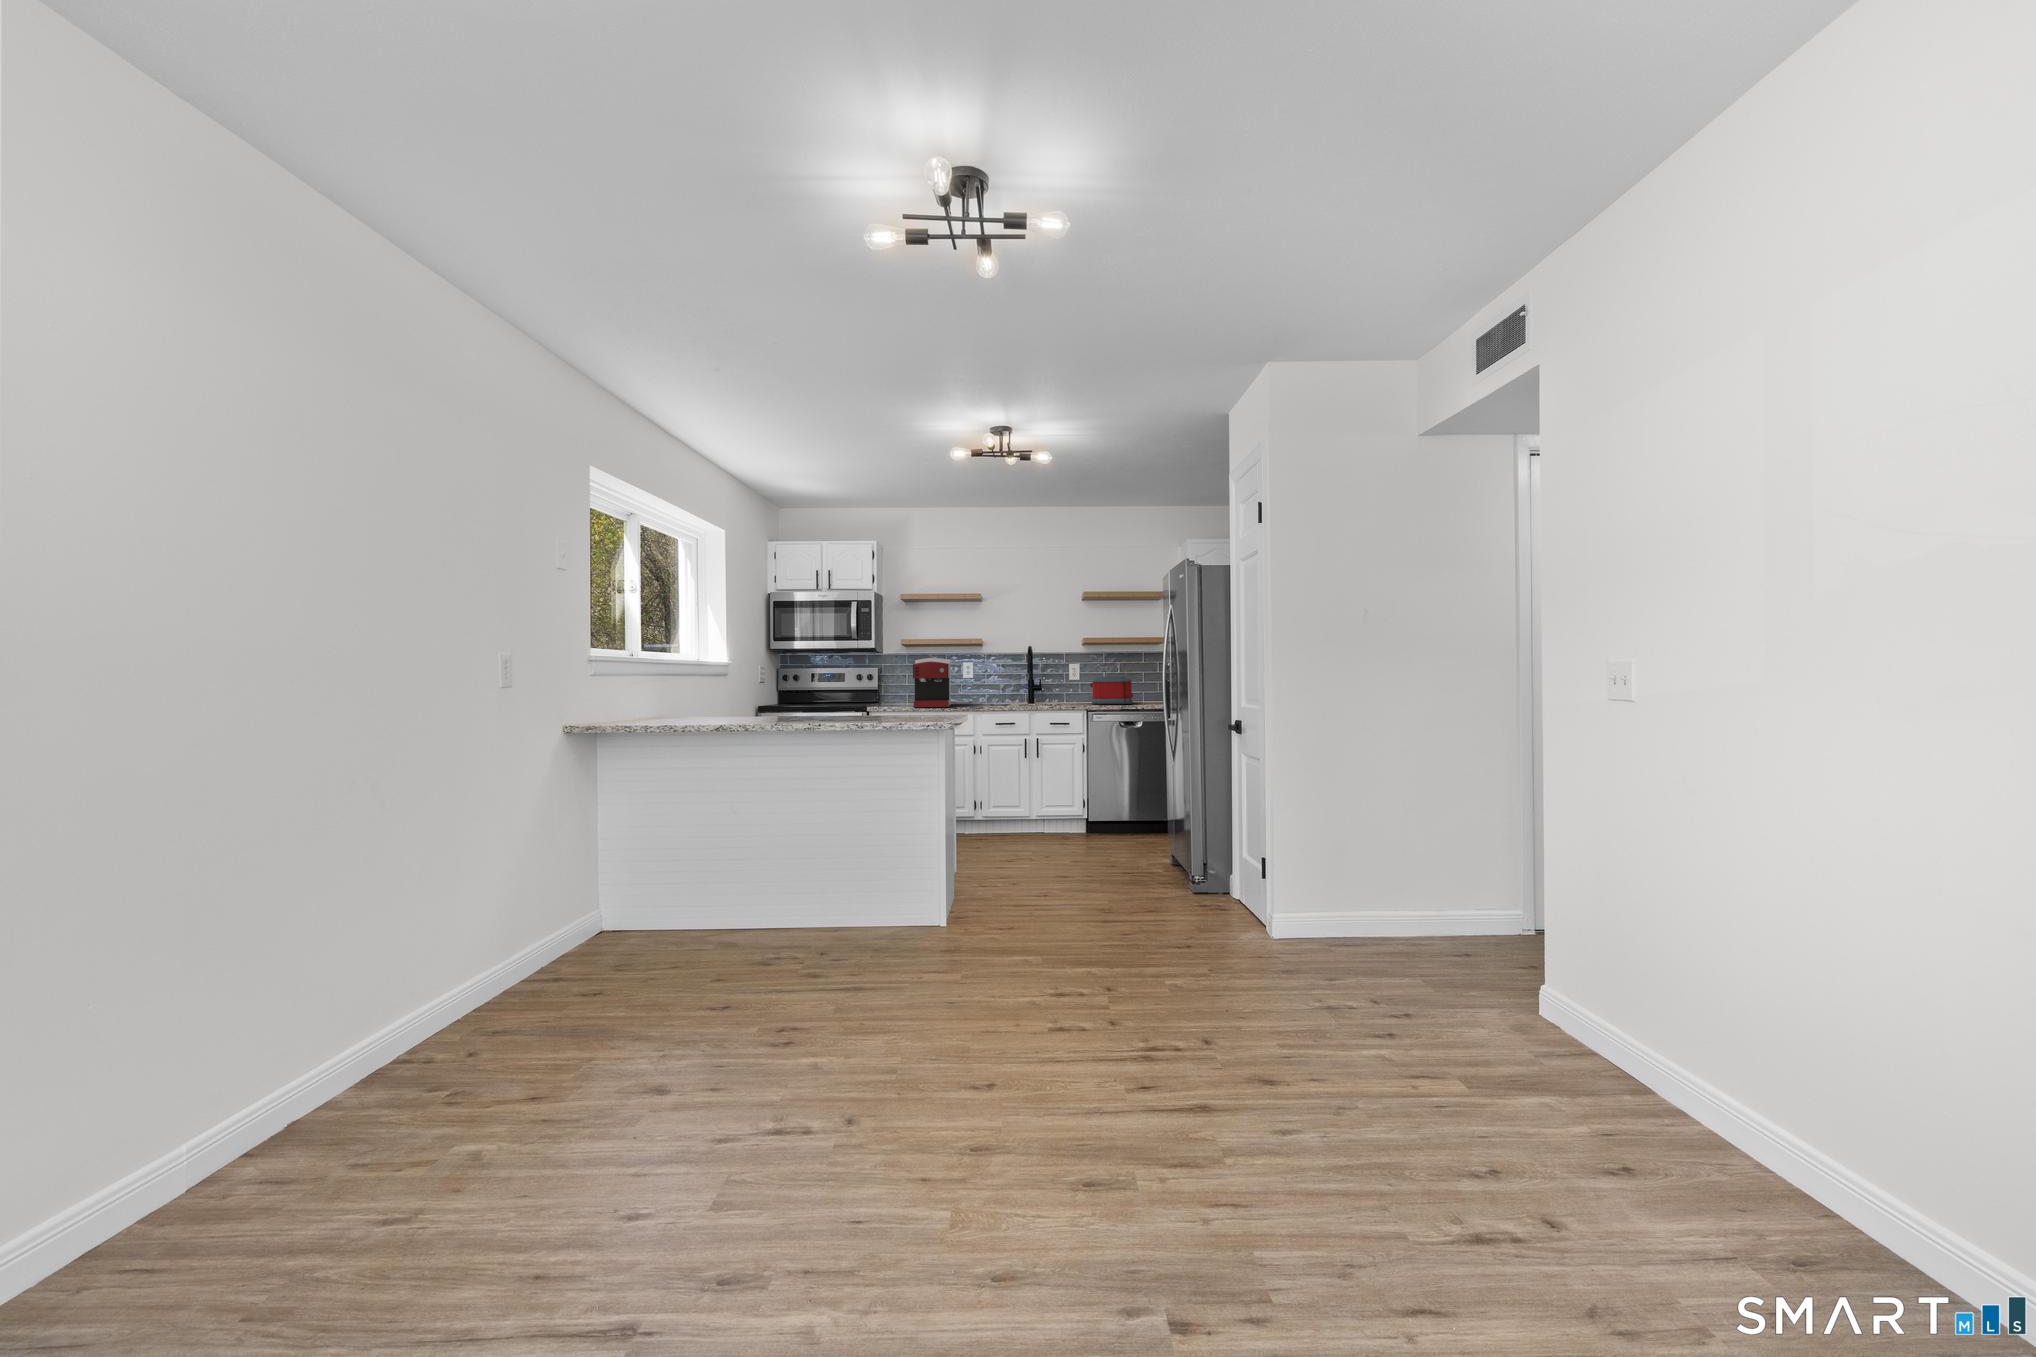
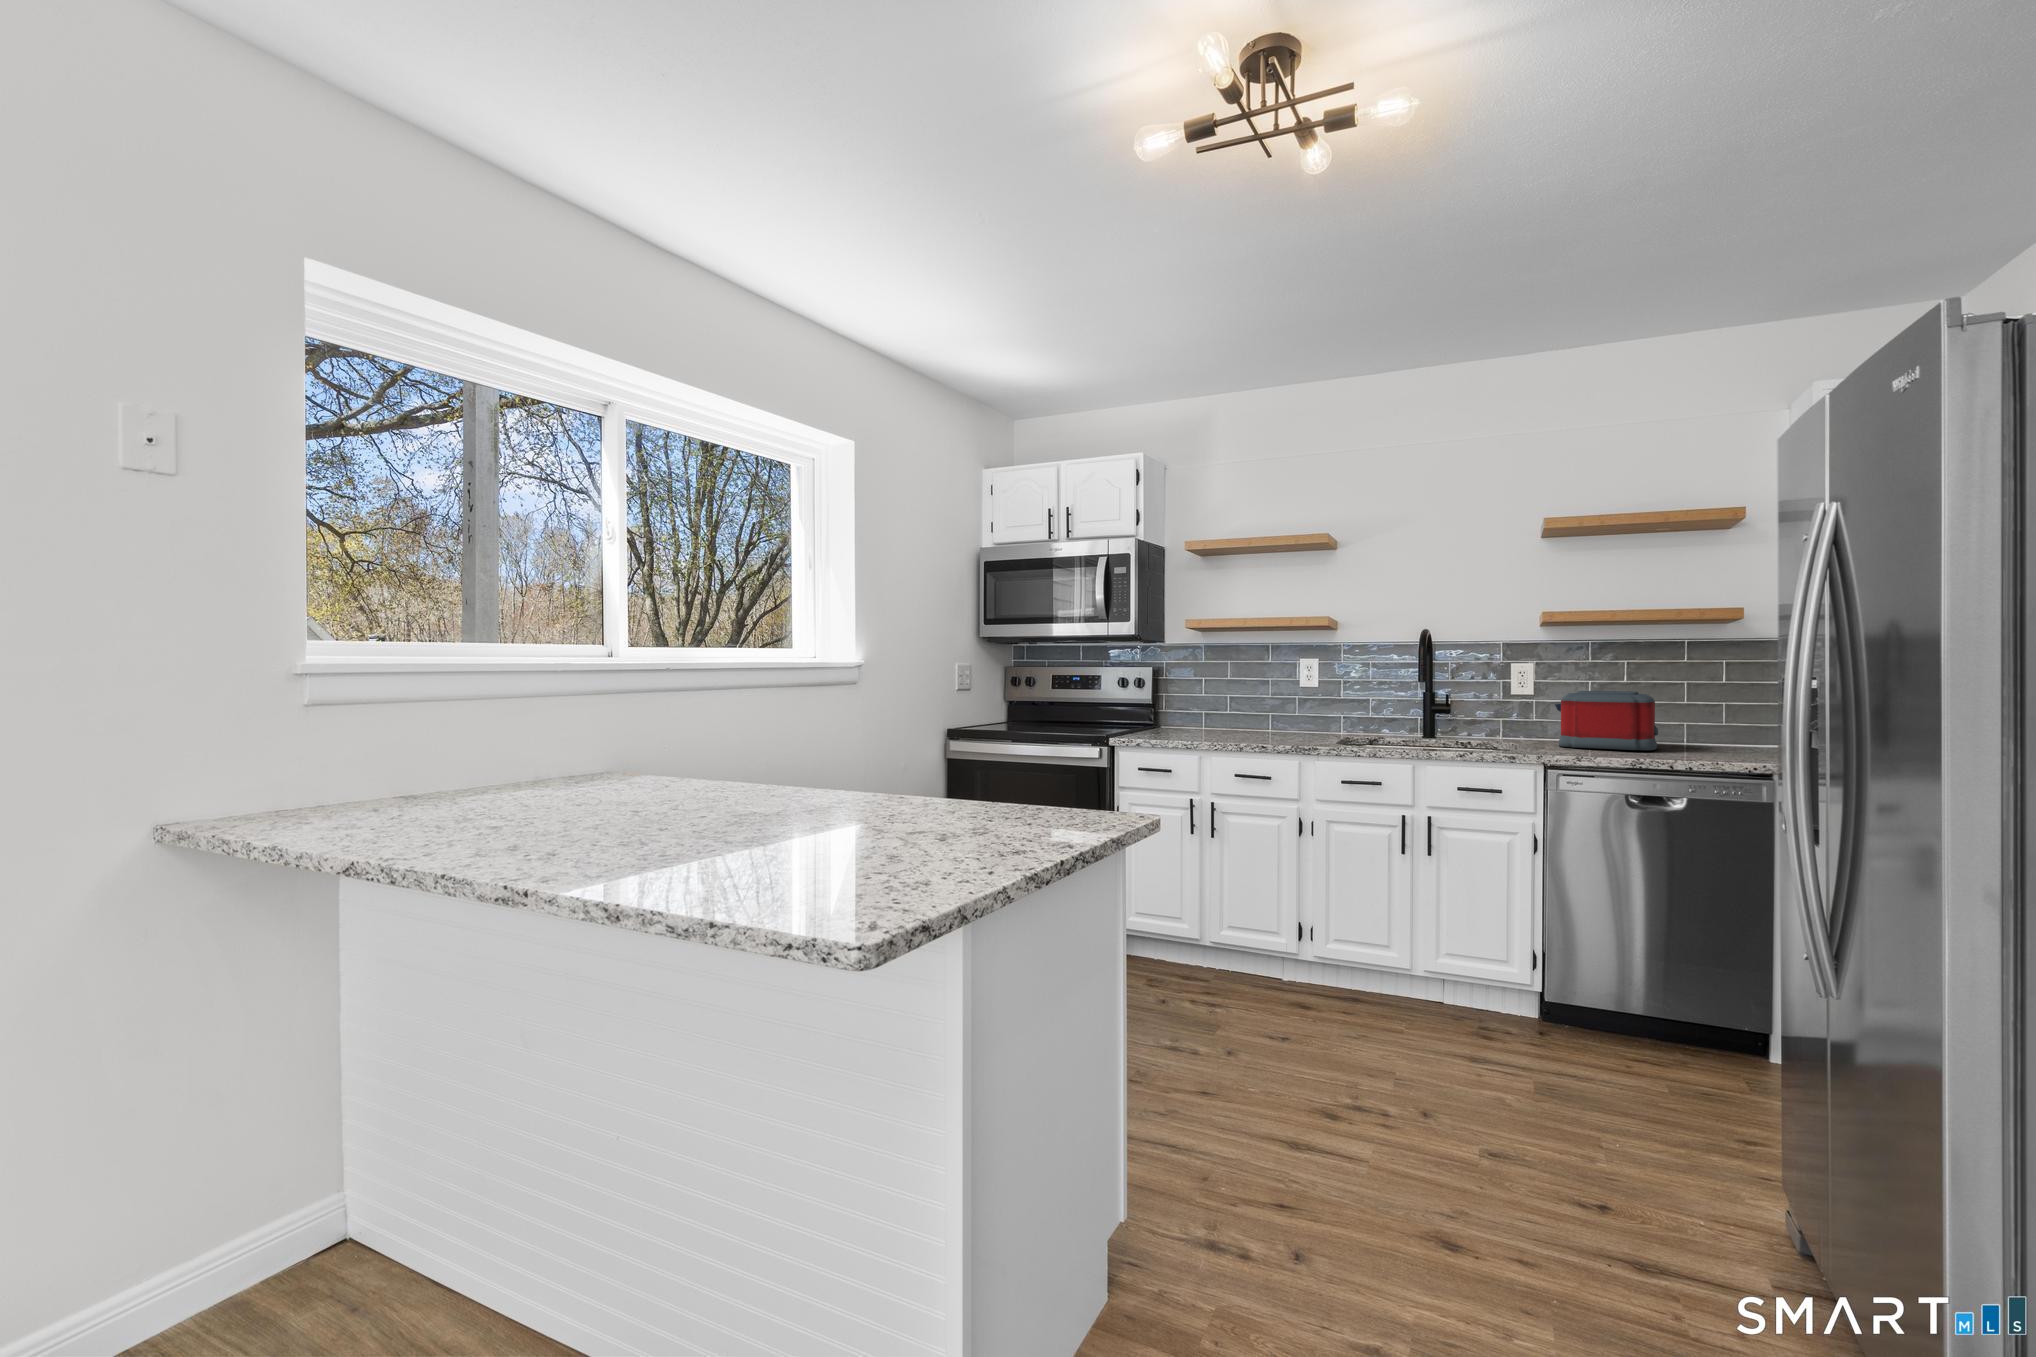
coffee maker: present [913,658,951,707] -> none [1190,651,1268,743]

